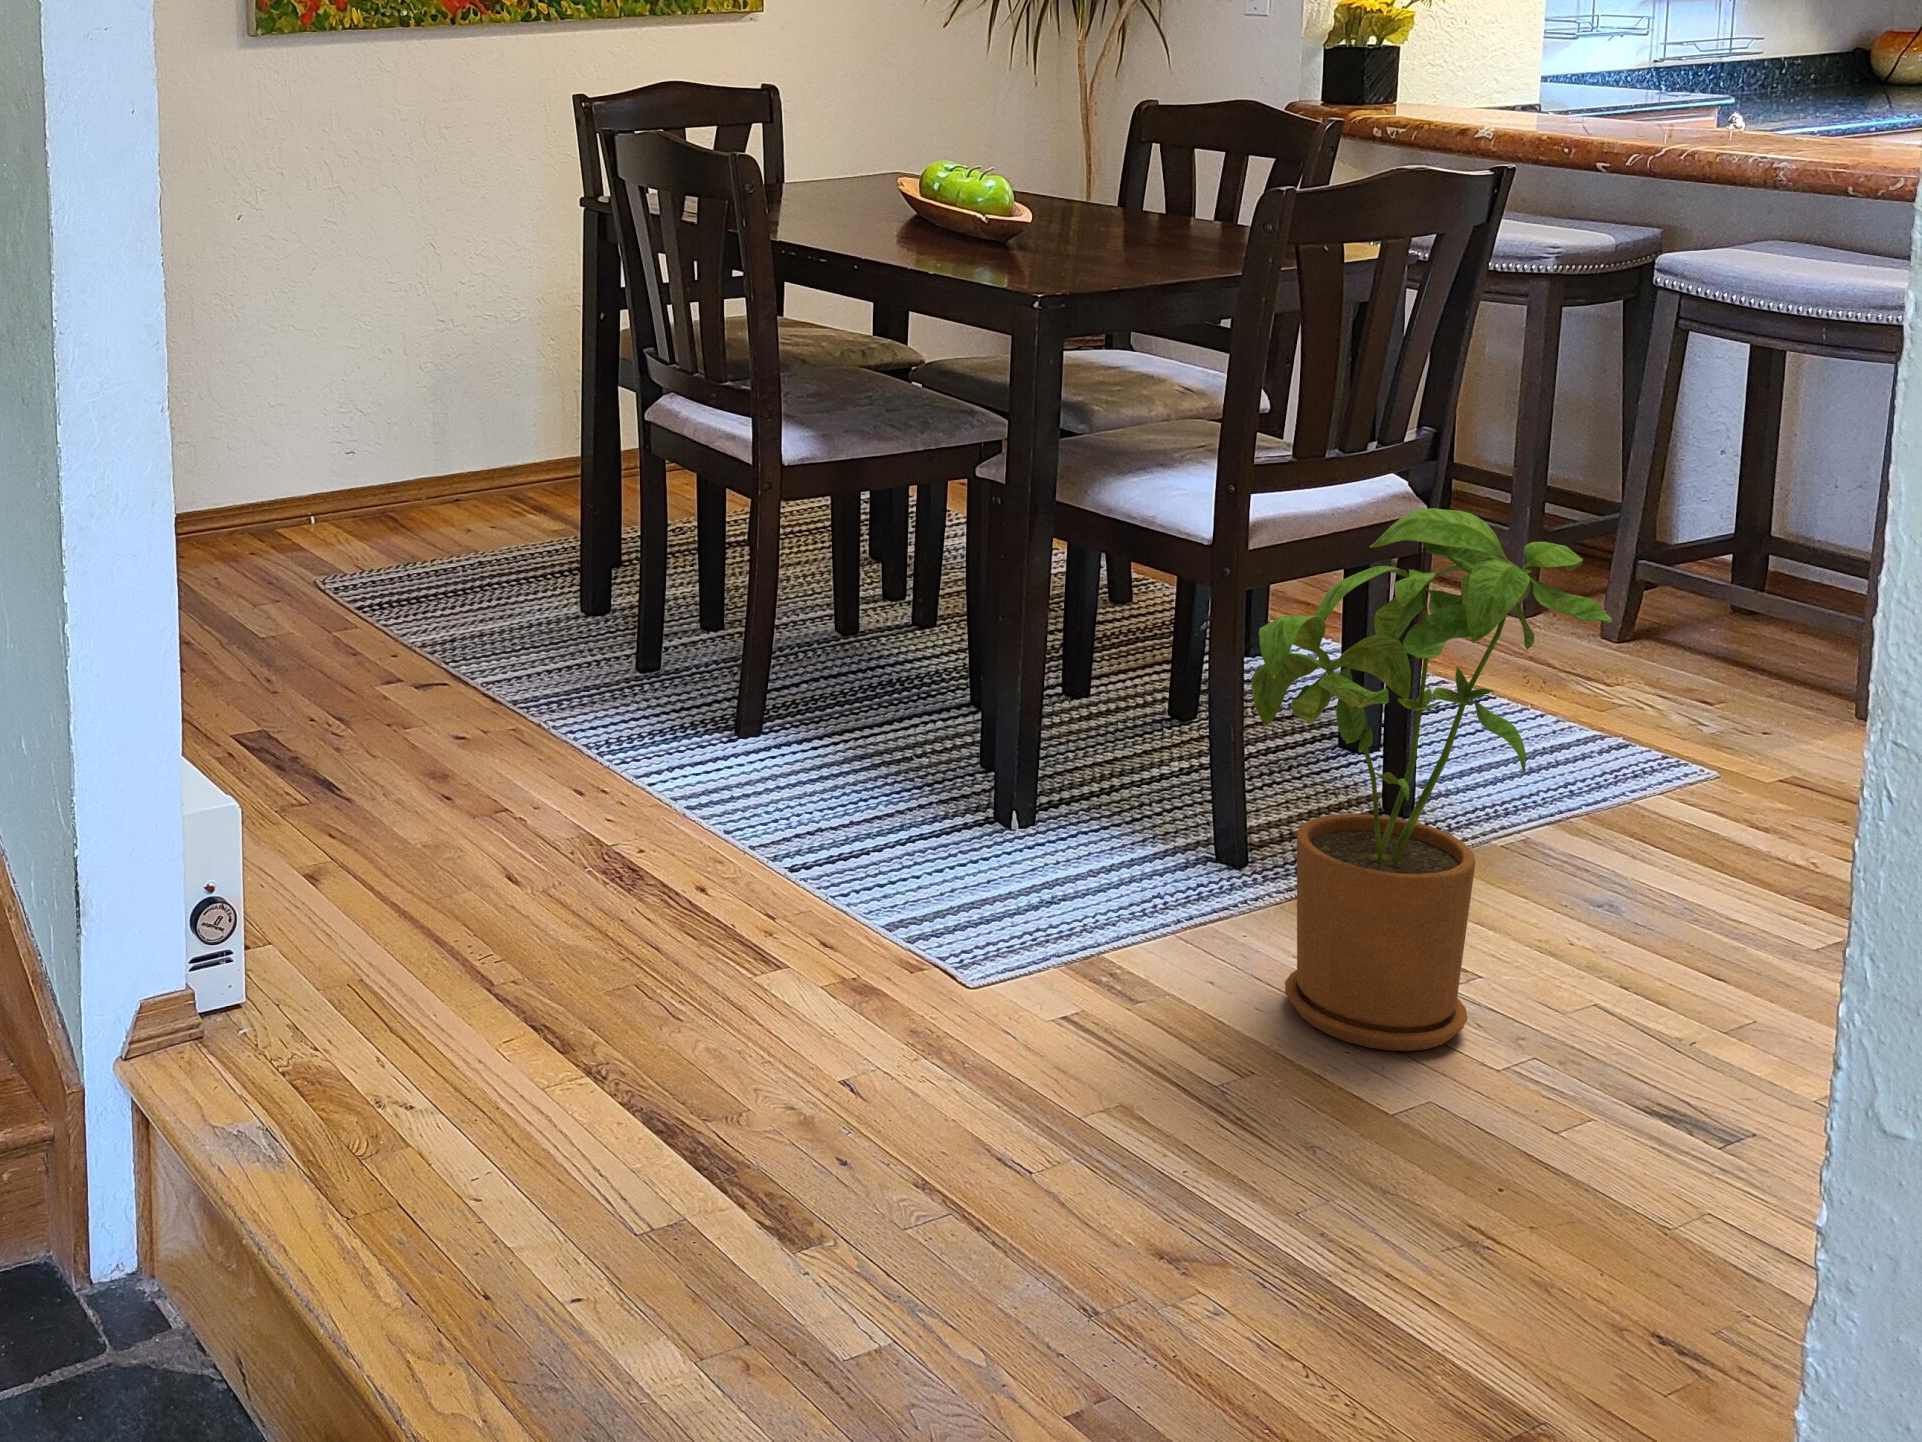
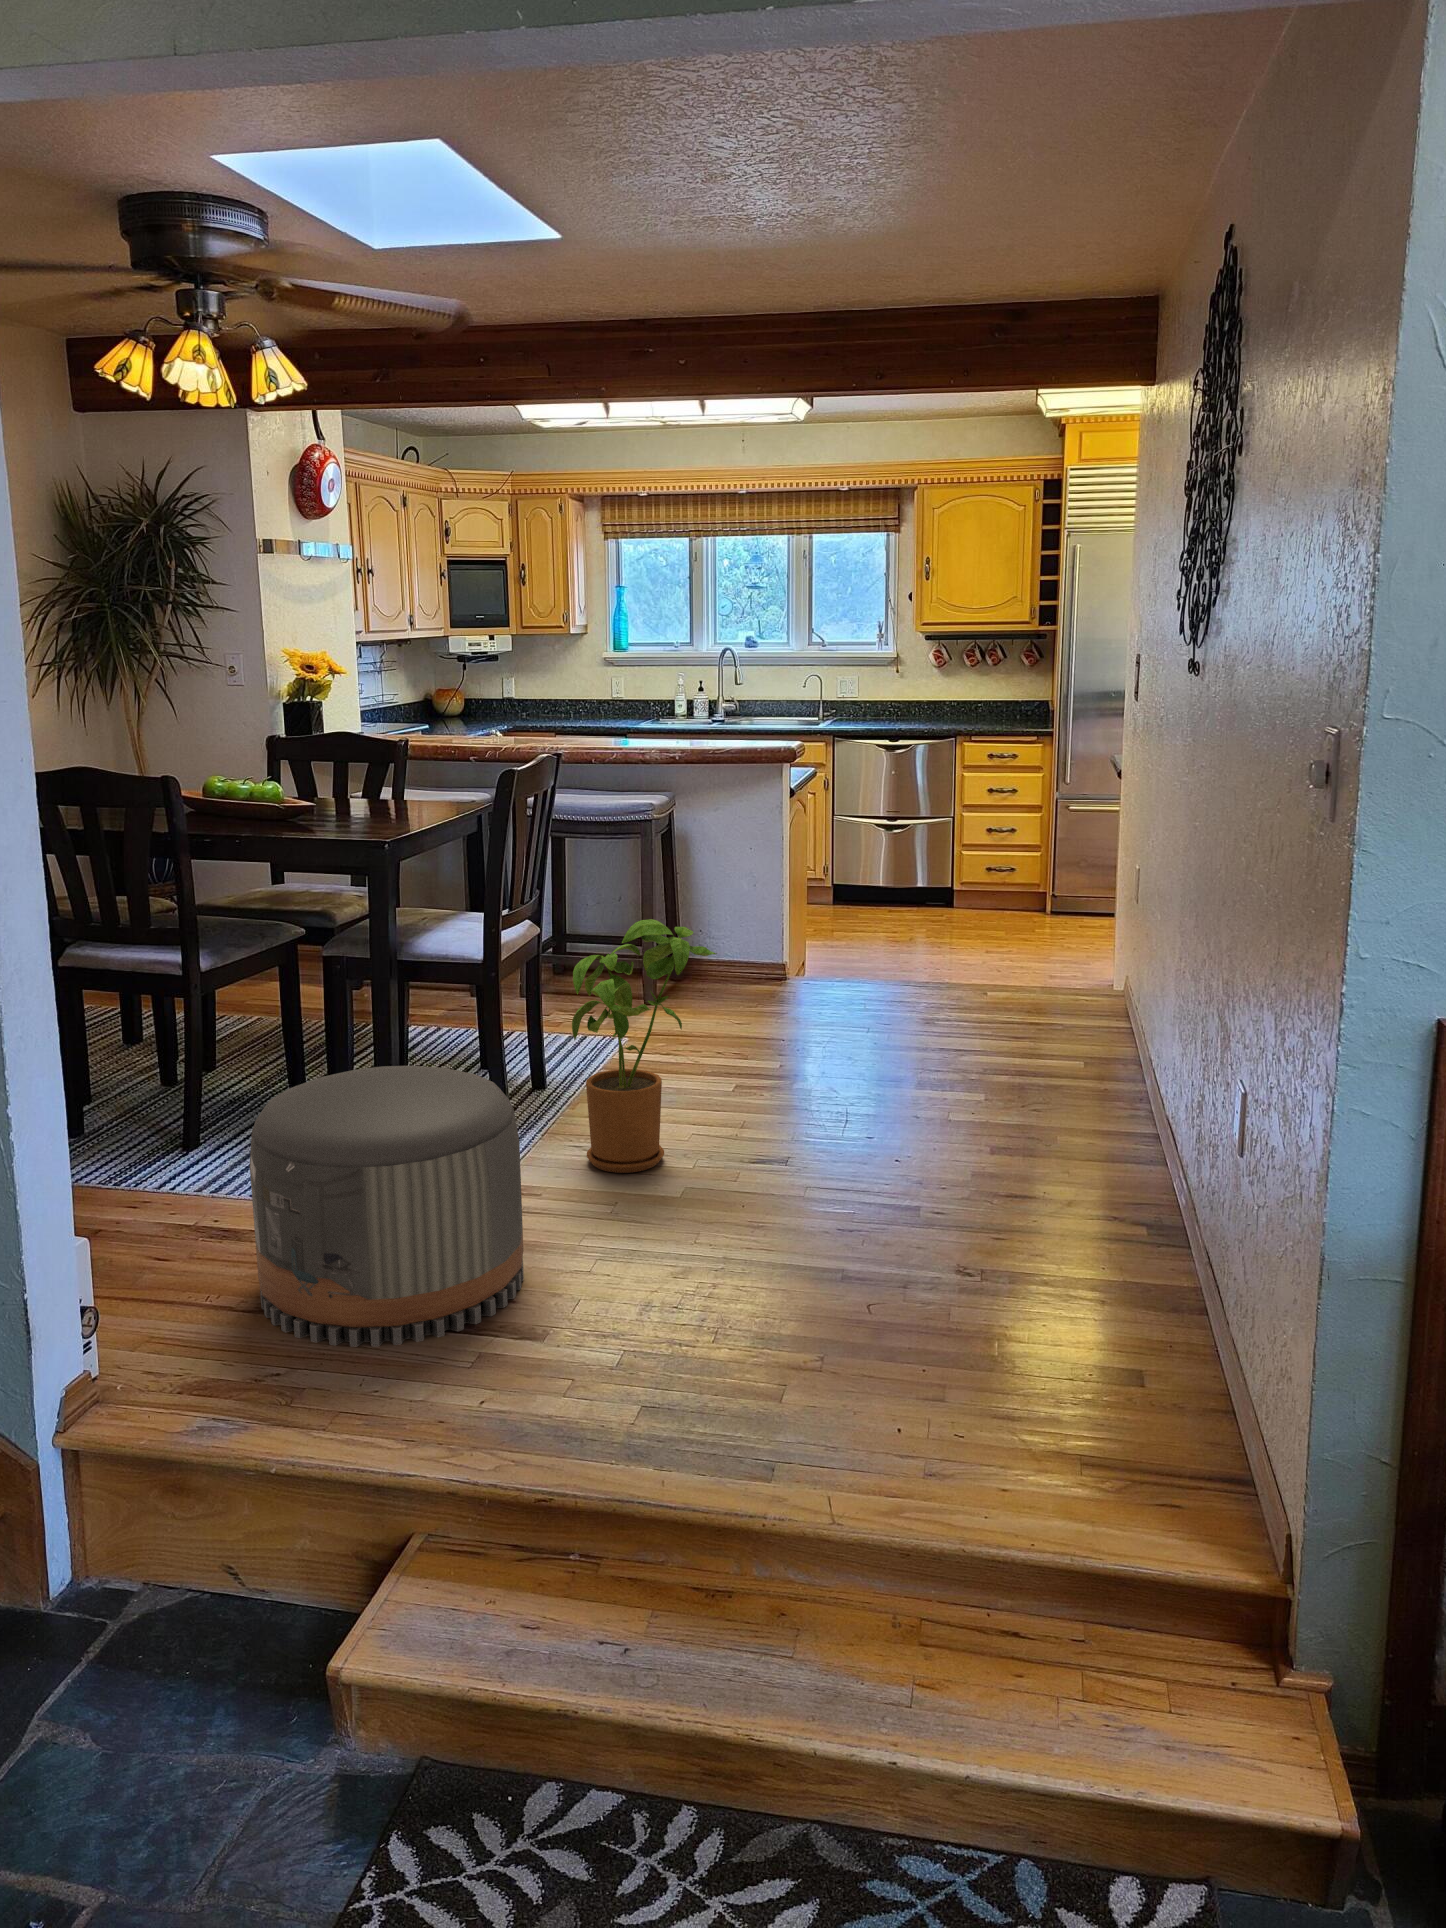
pouf: none [445,648,918,1168] -> present [250,1066,524,1347]

